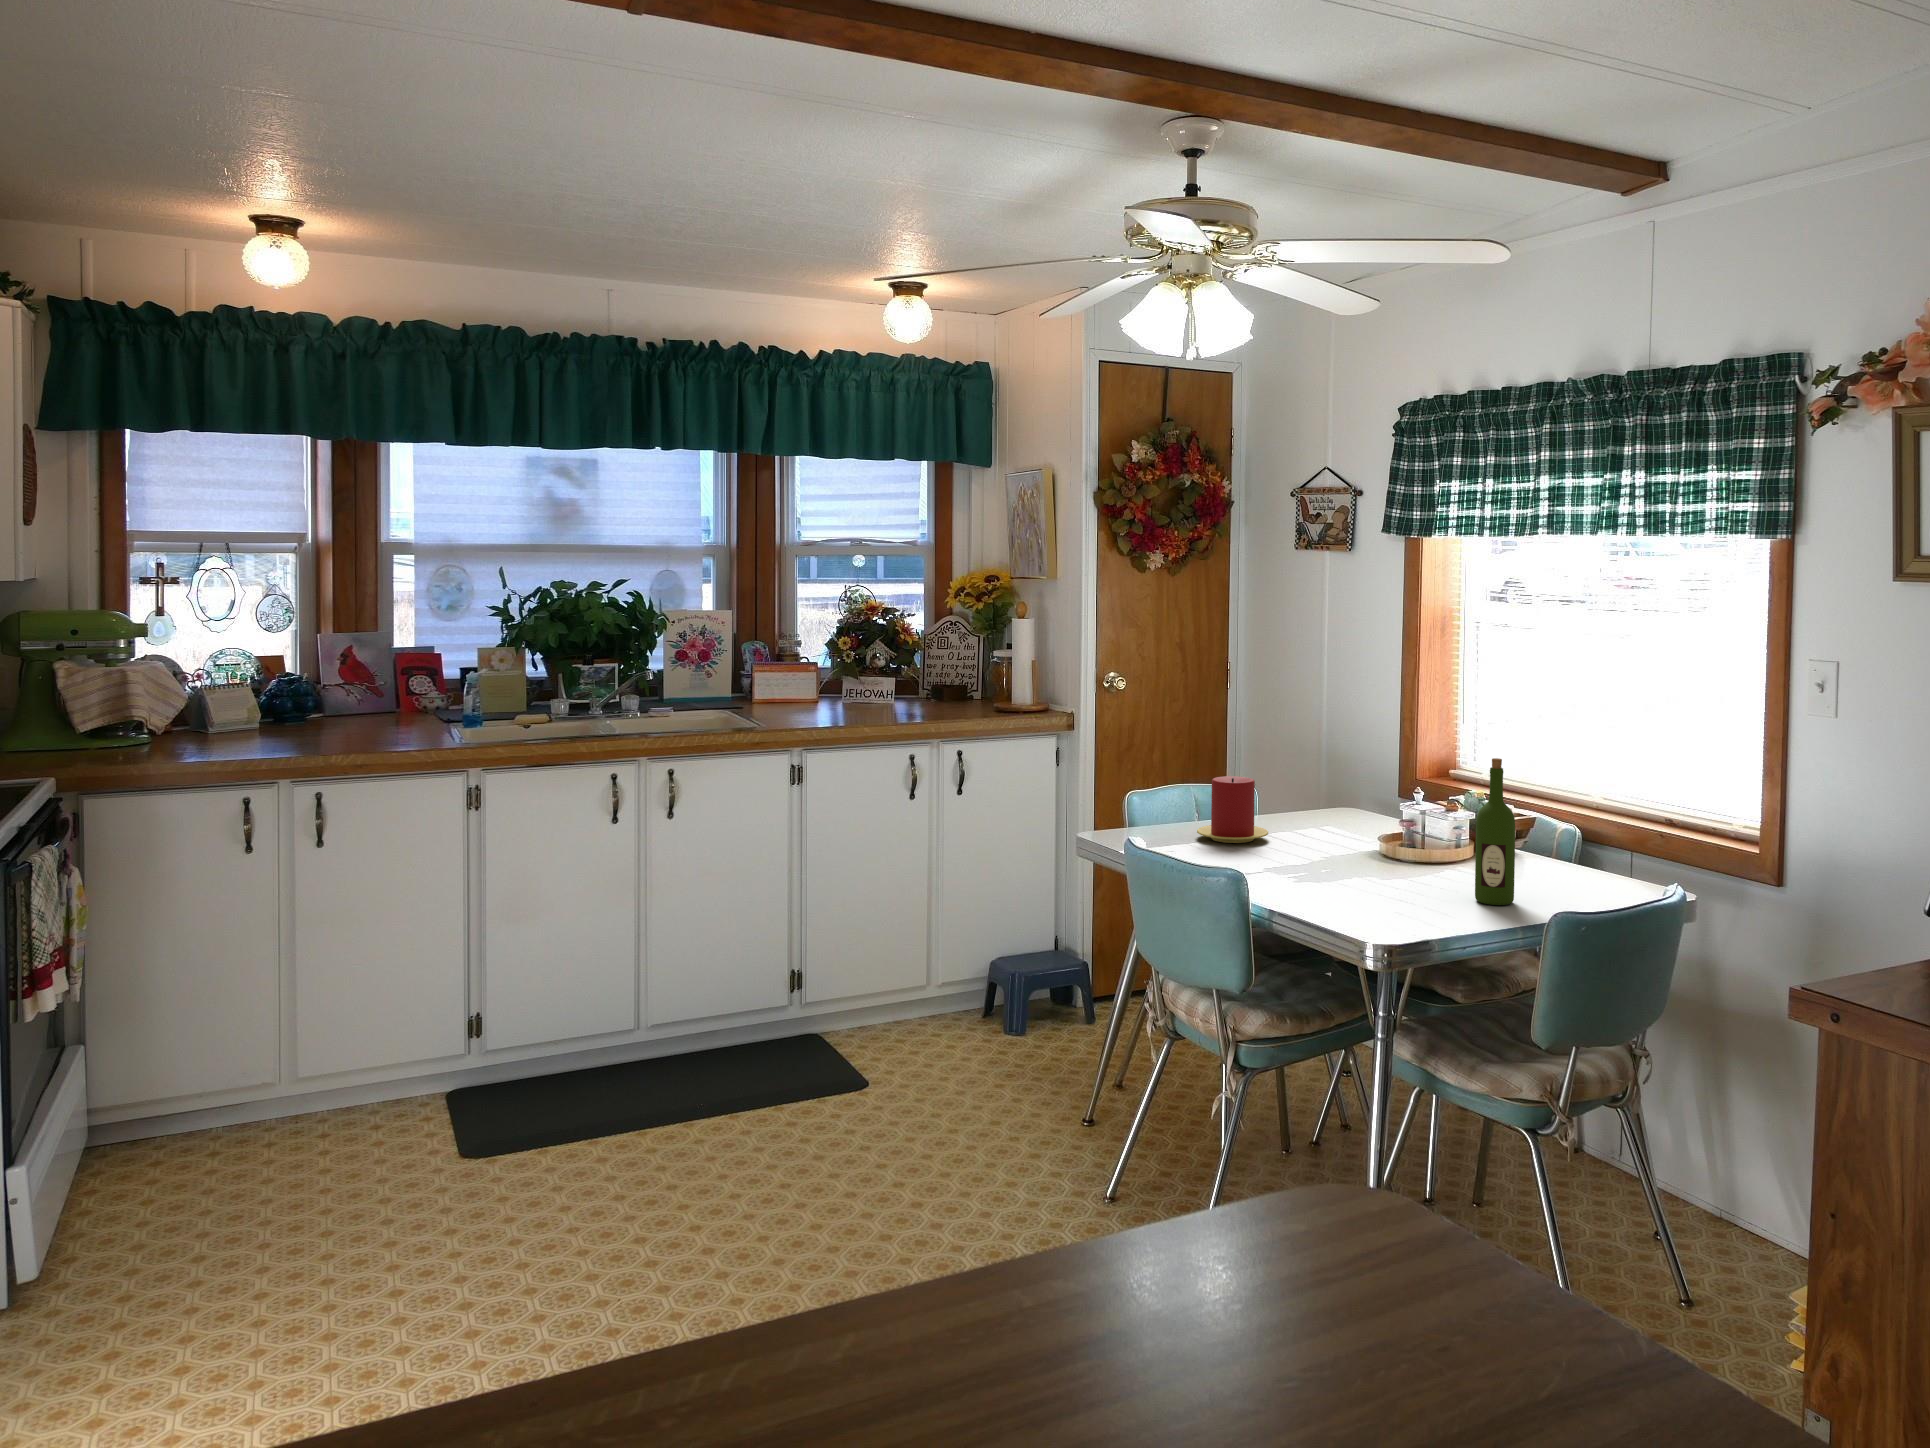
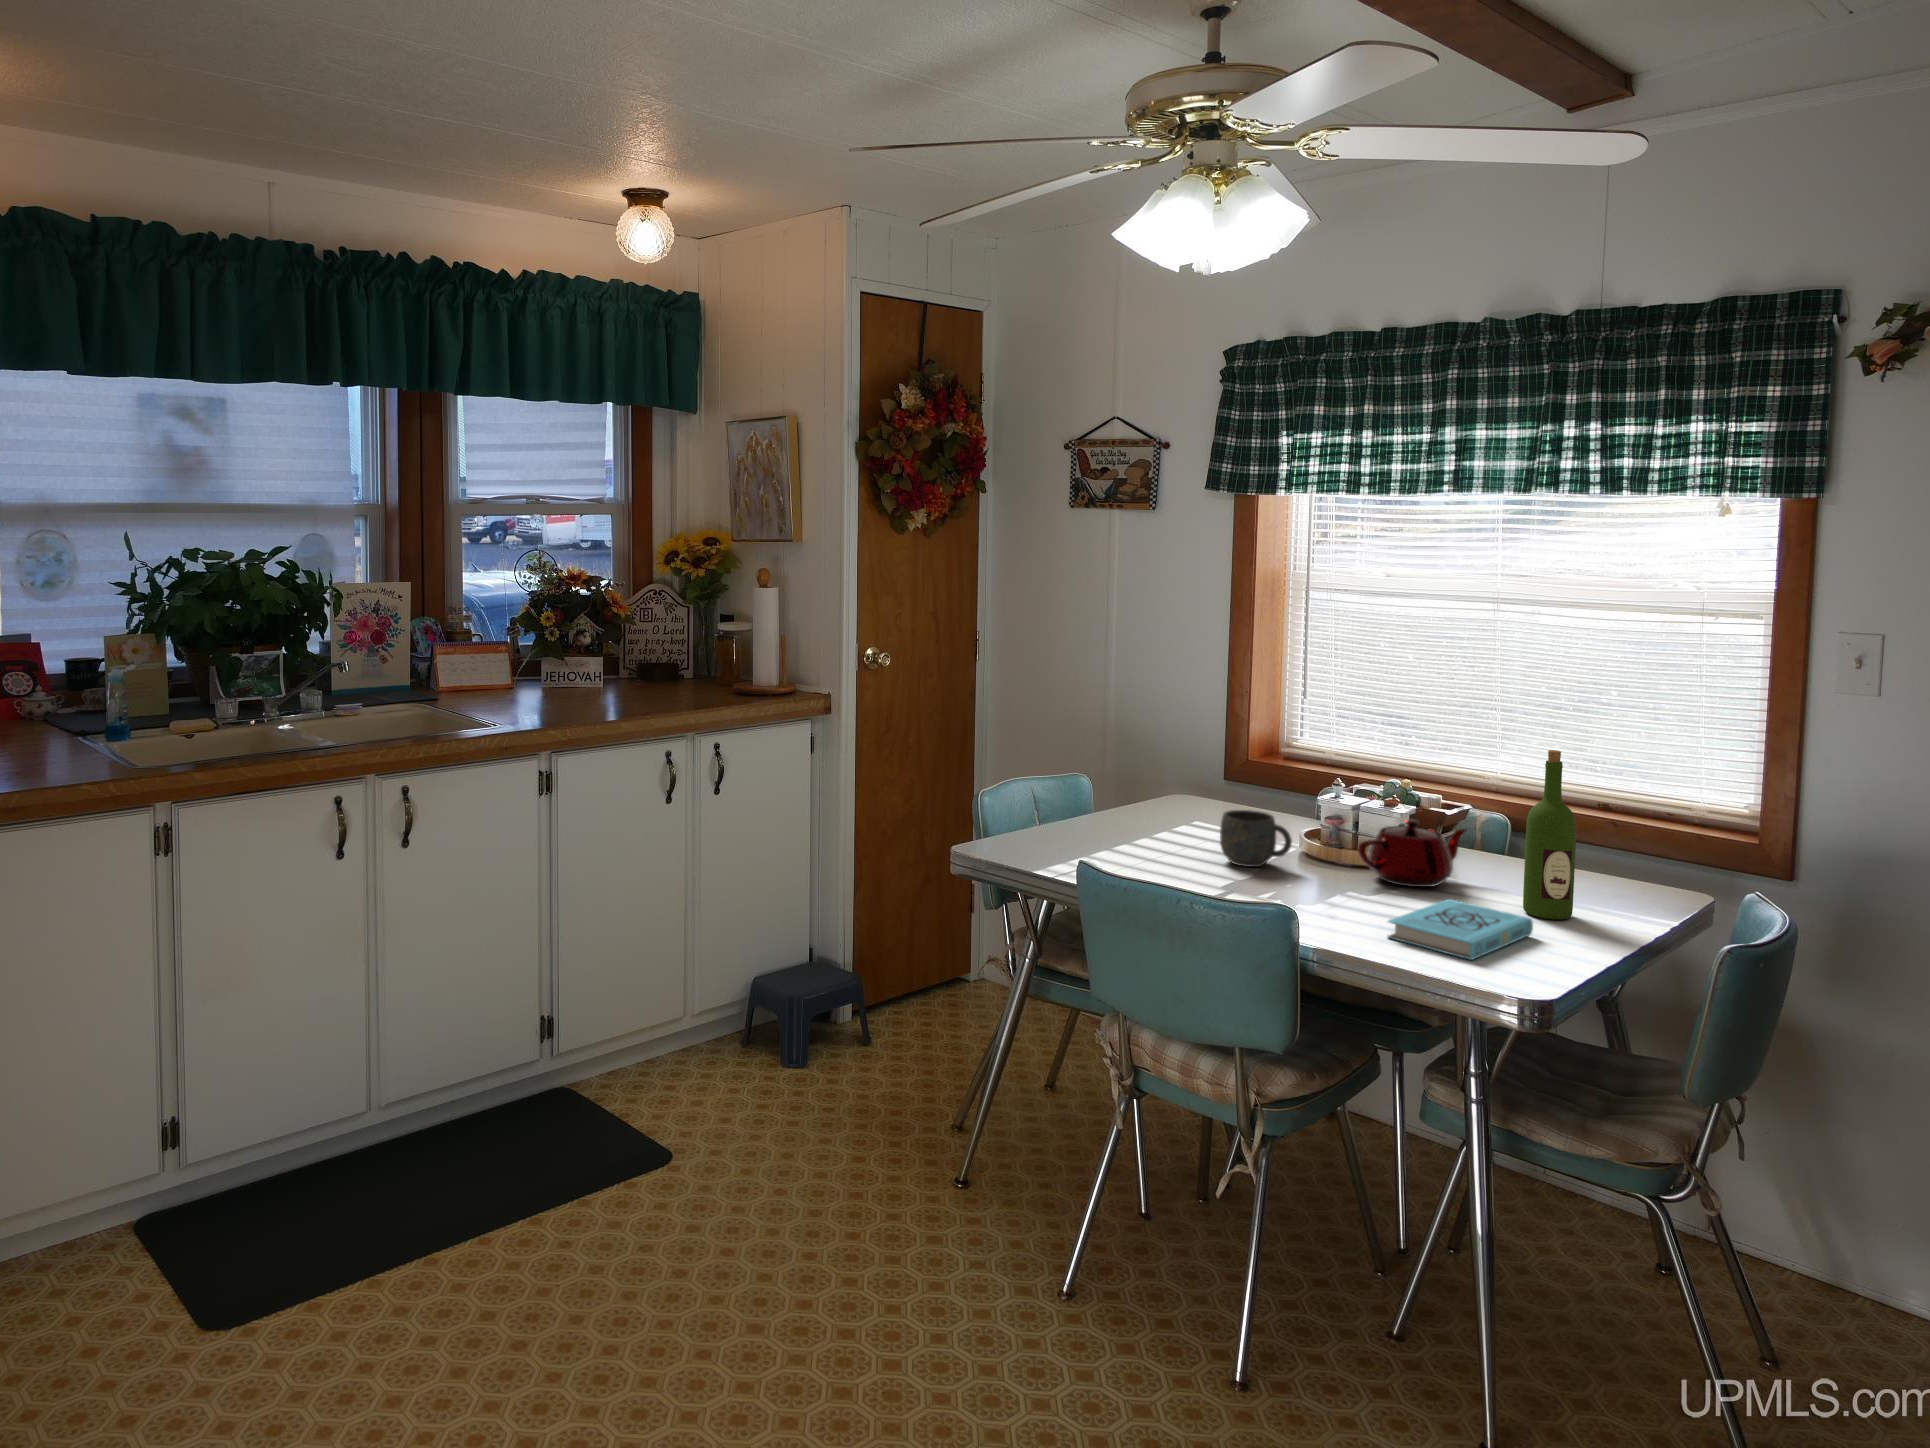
candle: present [1197,776,1268,843] -> none [1096,770,1181,849]
mug: none [1278,811,1331,859] -> present [1220,810,1292,867]
teapot: none [1369,820,1479,879] -> present [1358,819,1467,887]
book: none [1317,883,1446,923] -> present [1388,899,1533,960]

